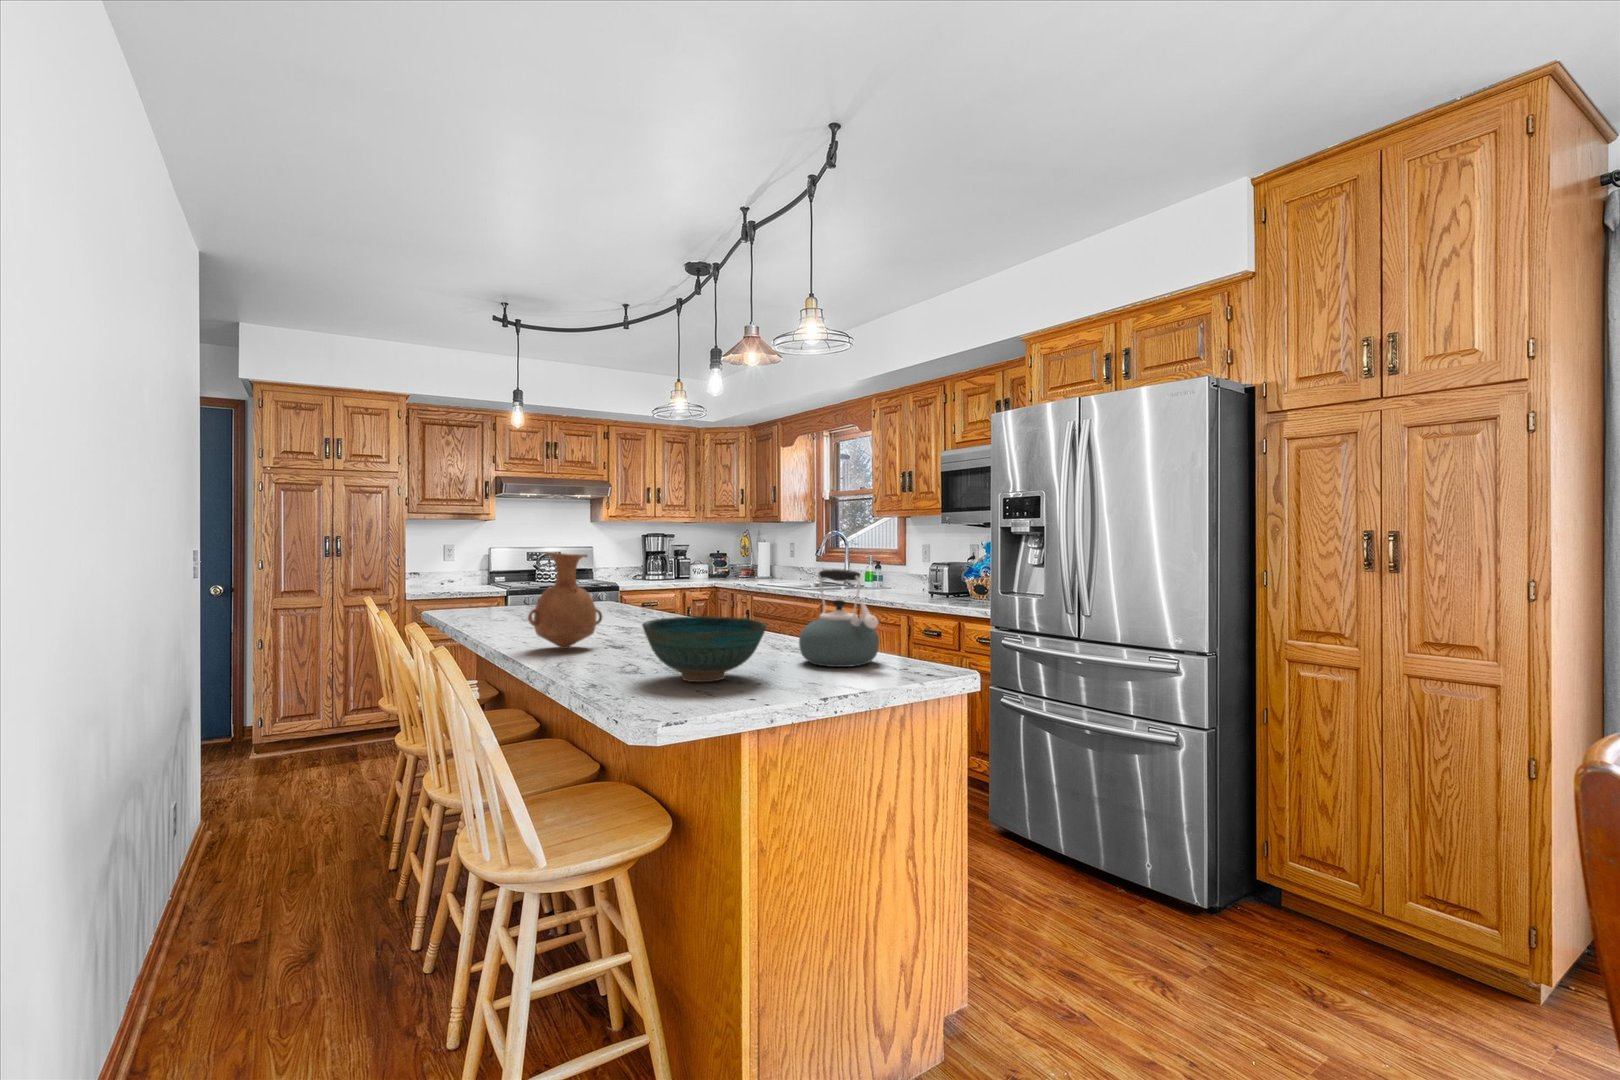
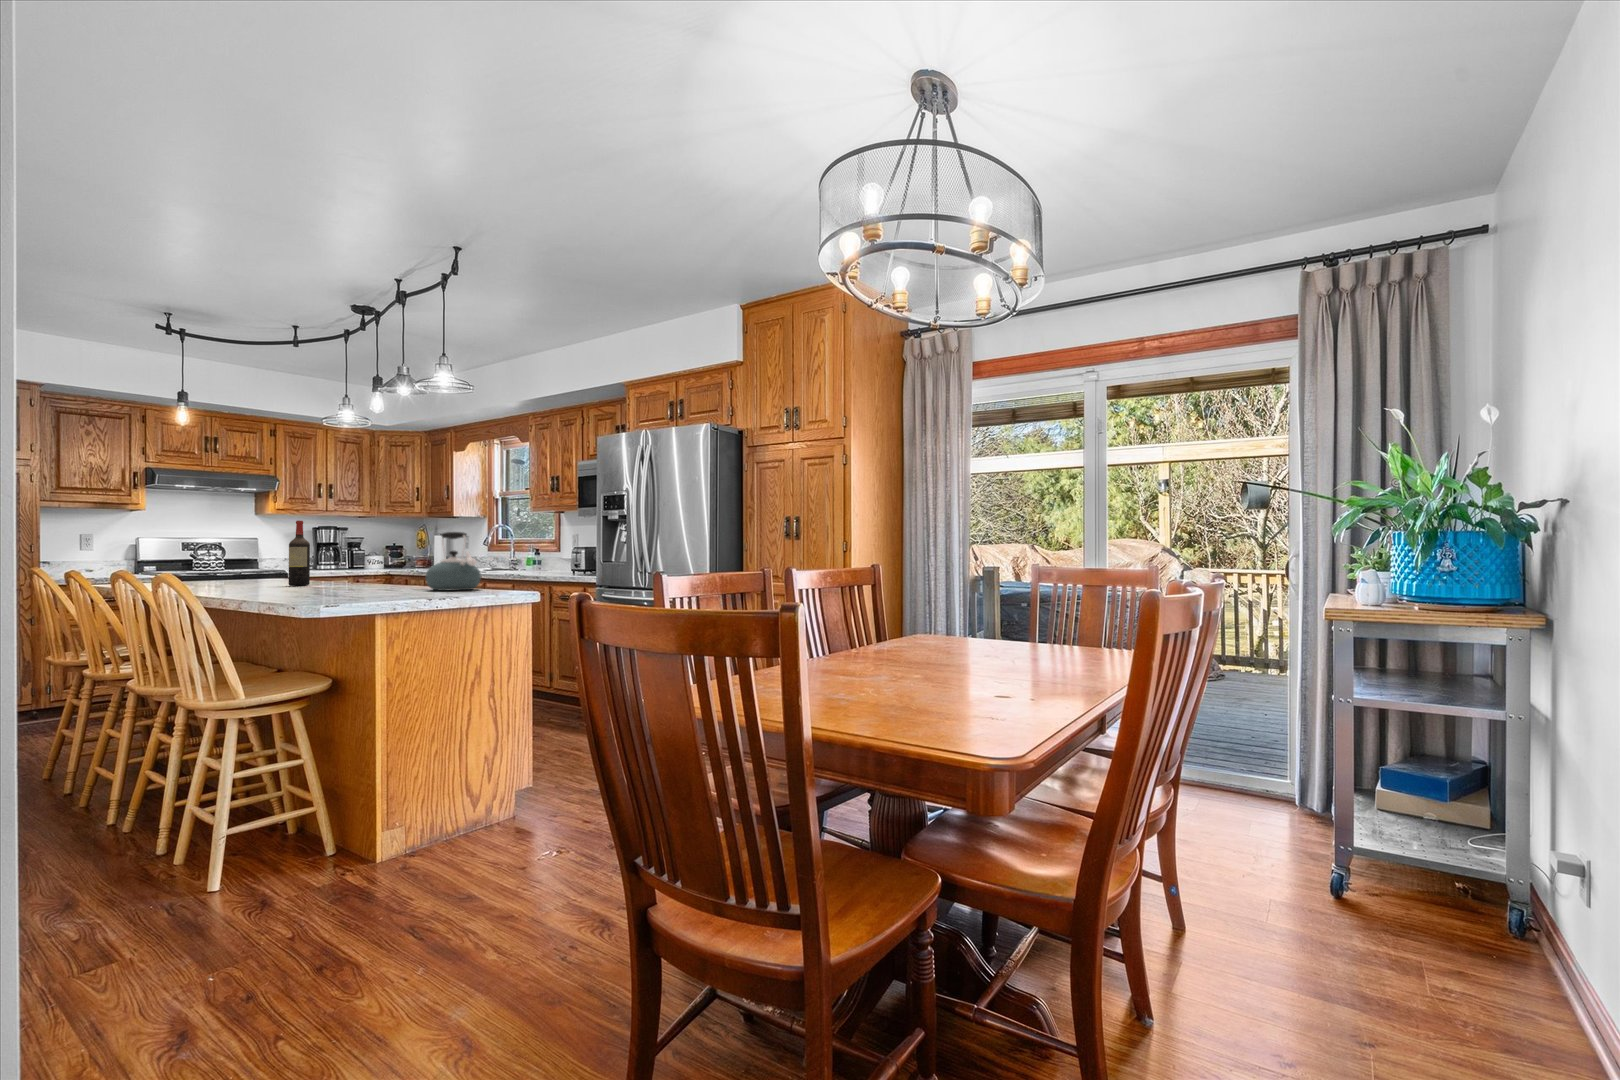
wine bottle: none [617,544,641,633] -> present [289,521,310,586]
vase: present [528,552,602,649] -> none [216,522,278,590]
bowl: present [642,616,766,682] -> none [310,559,398,595]

